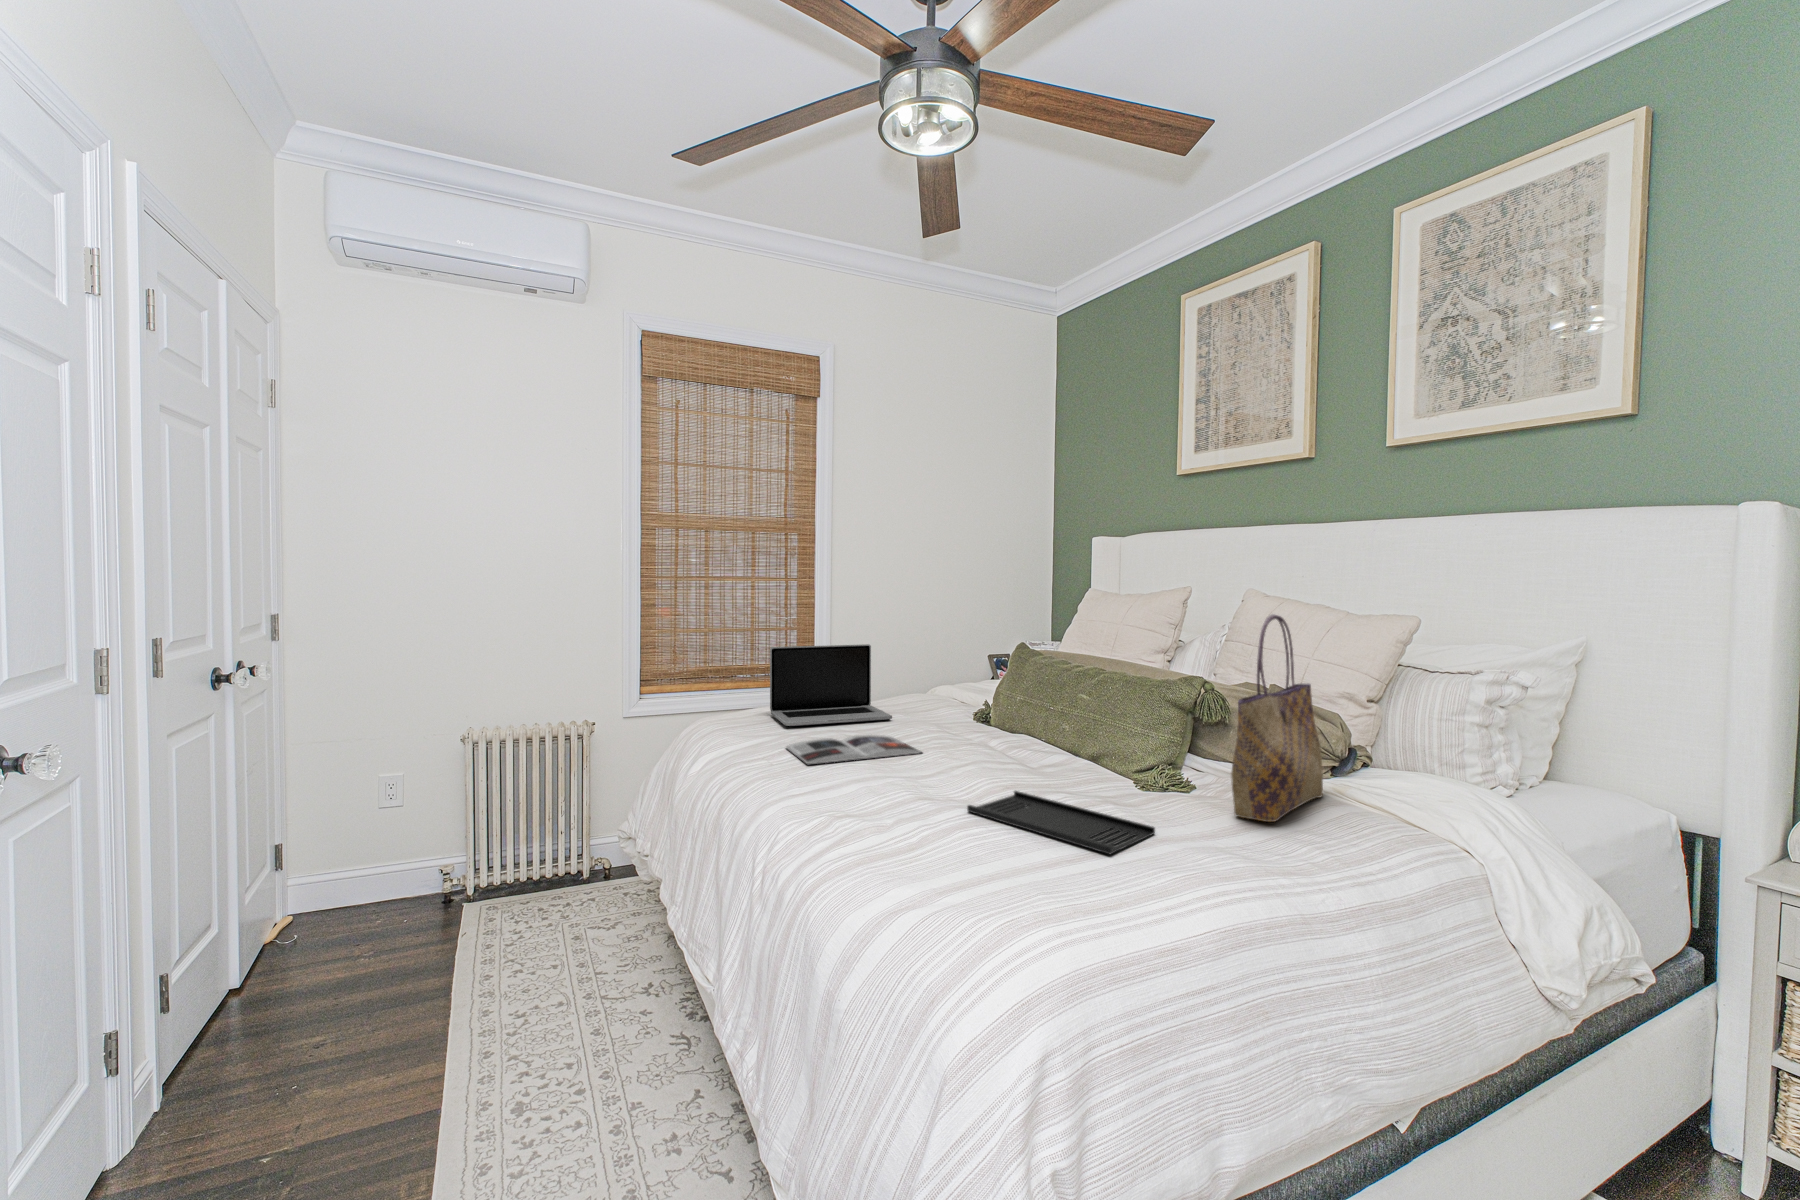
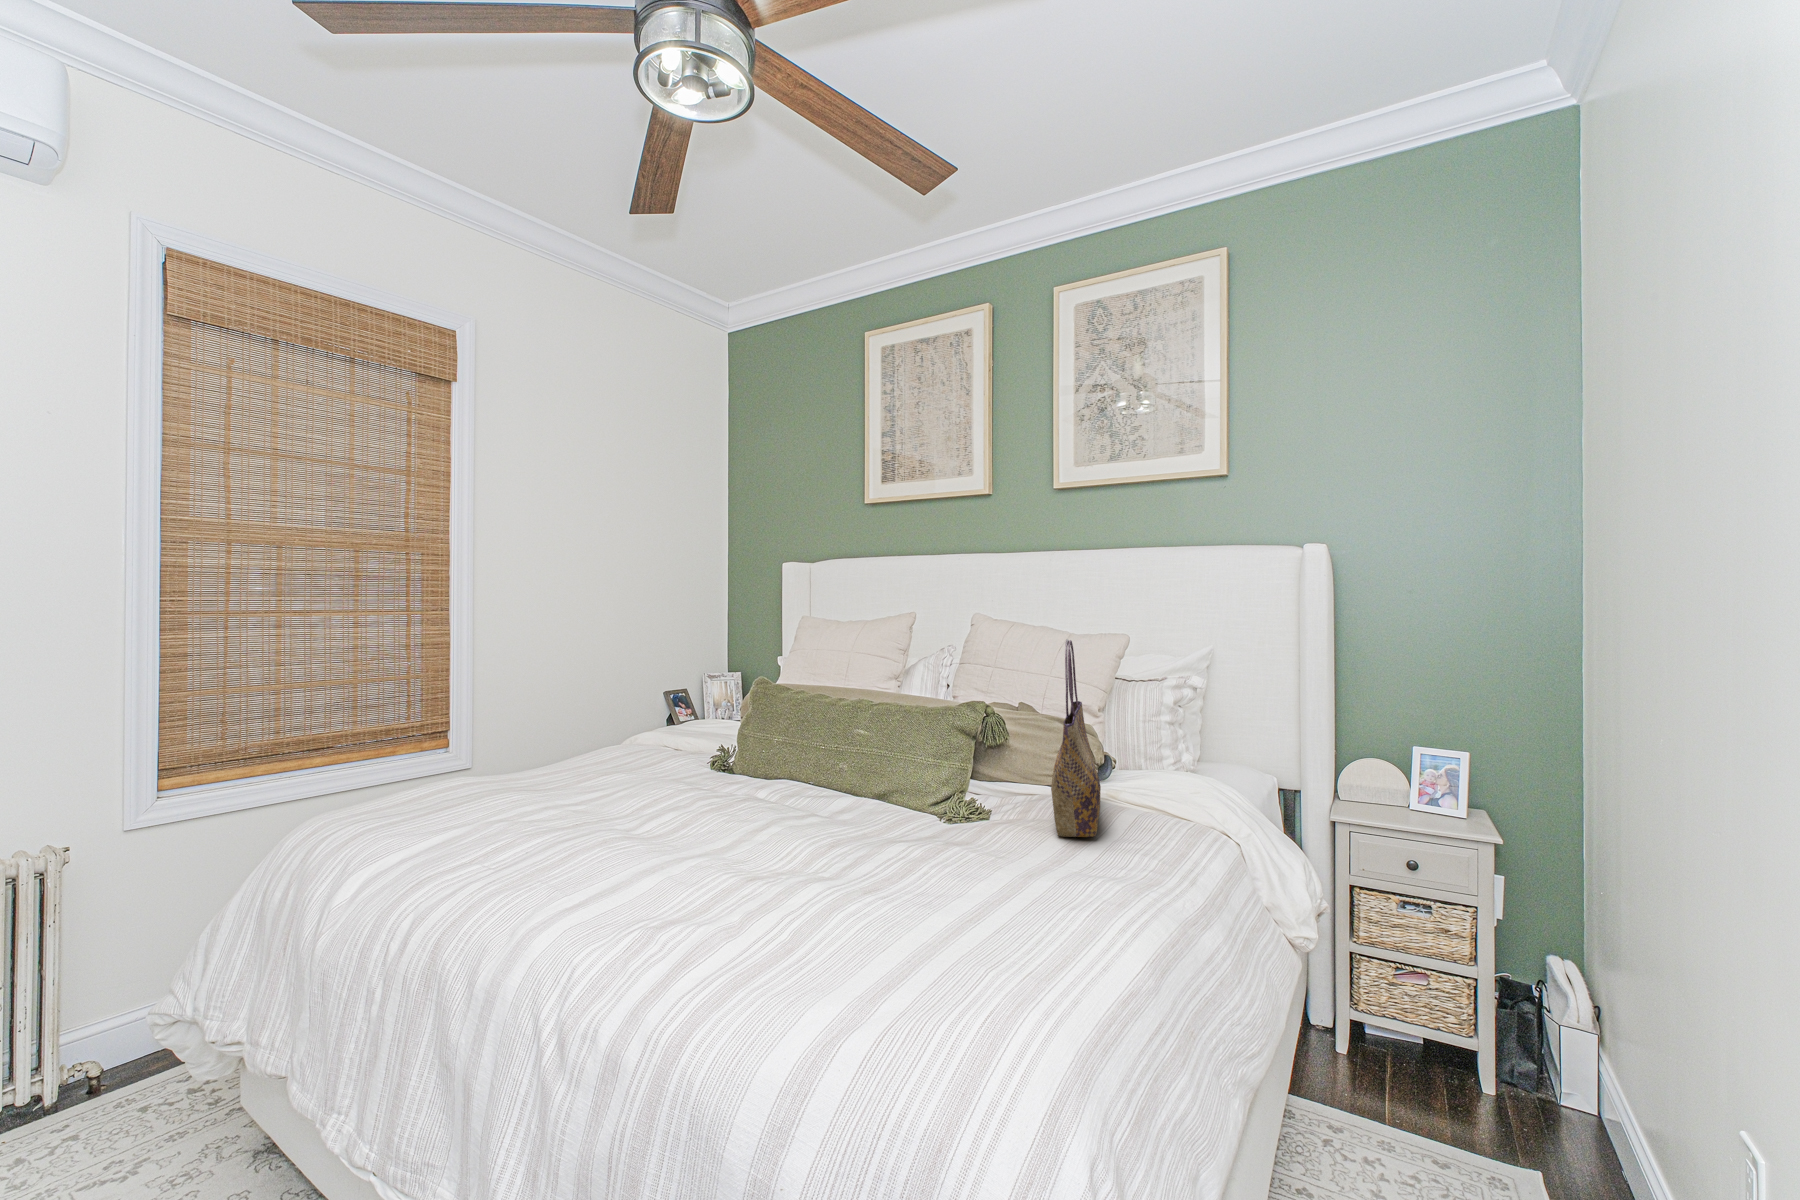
laptop: present [770,644,892,726] -> none [440,691,618,808]
magazine: present [786,735,922,764] -> none [506,803,696,858]
tray: present [967,791,1155,854] -> none [817,847,1016,902]

